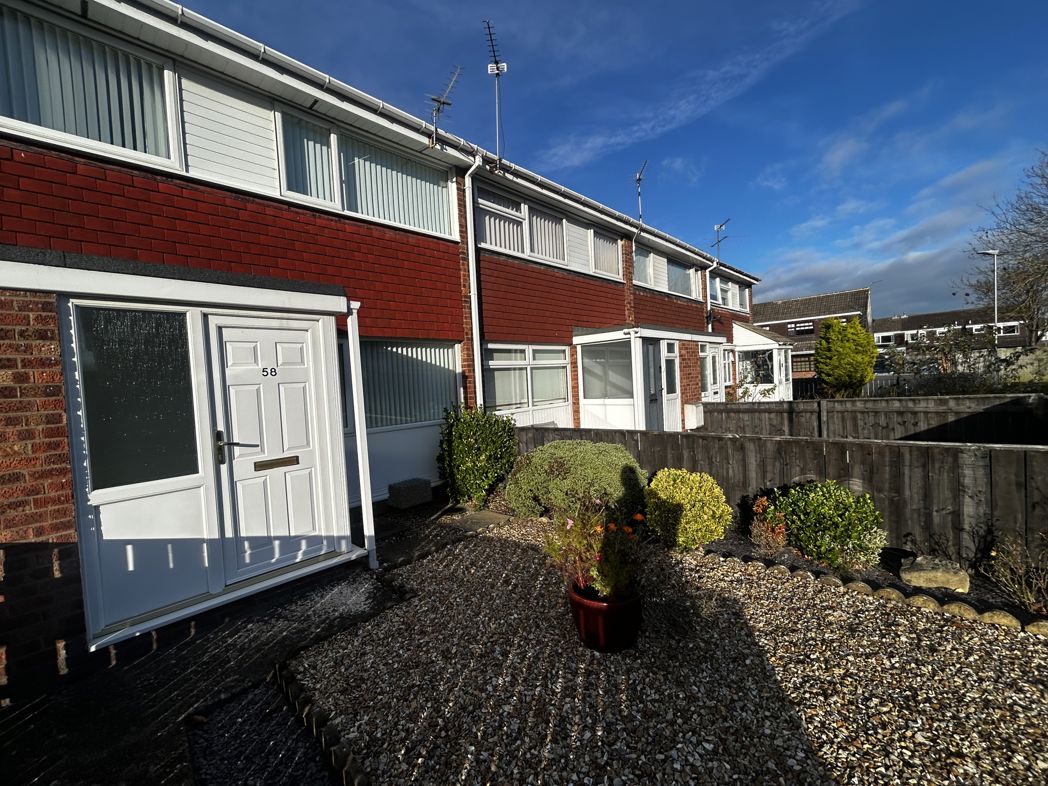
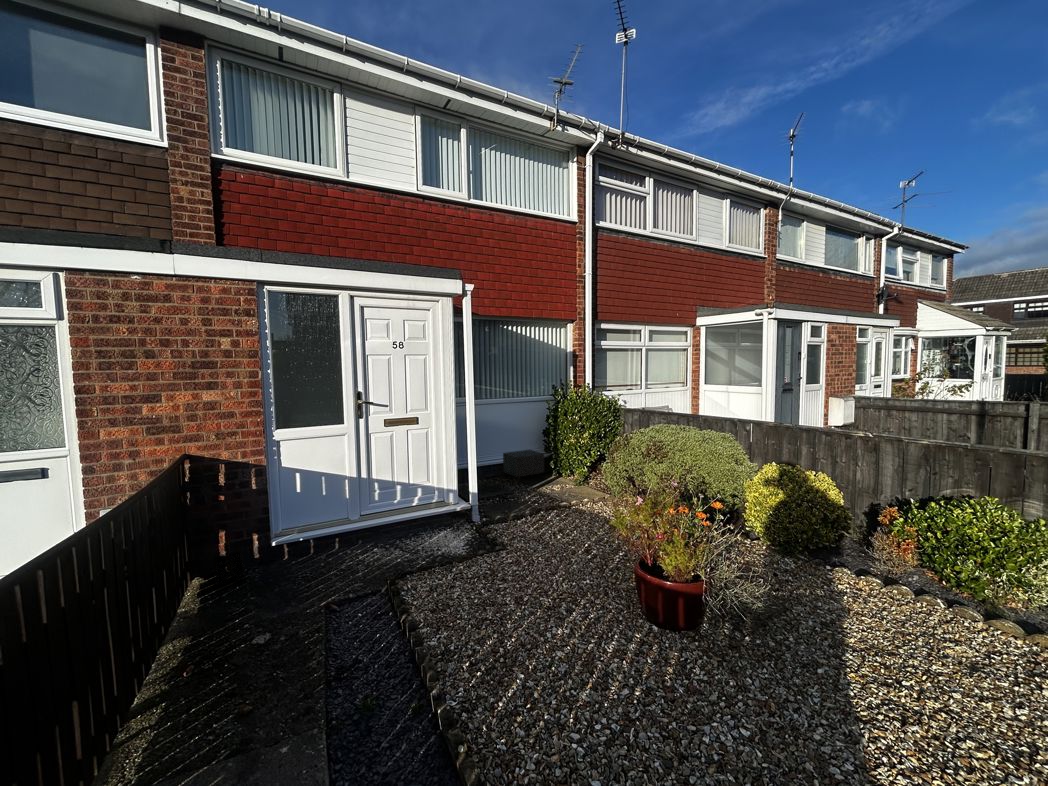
potted tree: present [437,470,466,515] -> none [544,440,576,488]
boots: none [18,666,70,721] -> present [215,551,246,585]

